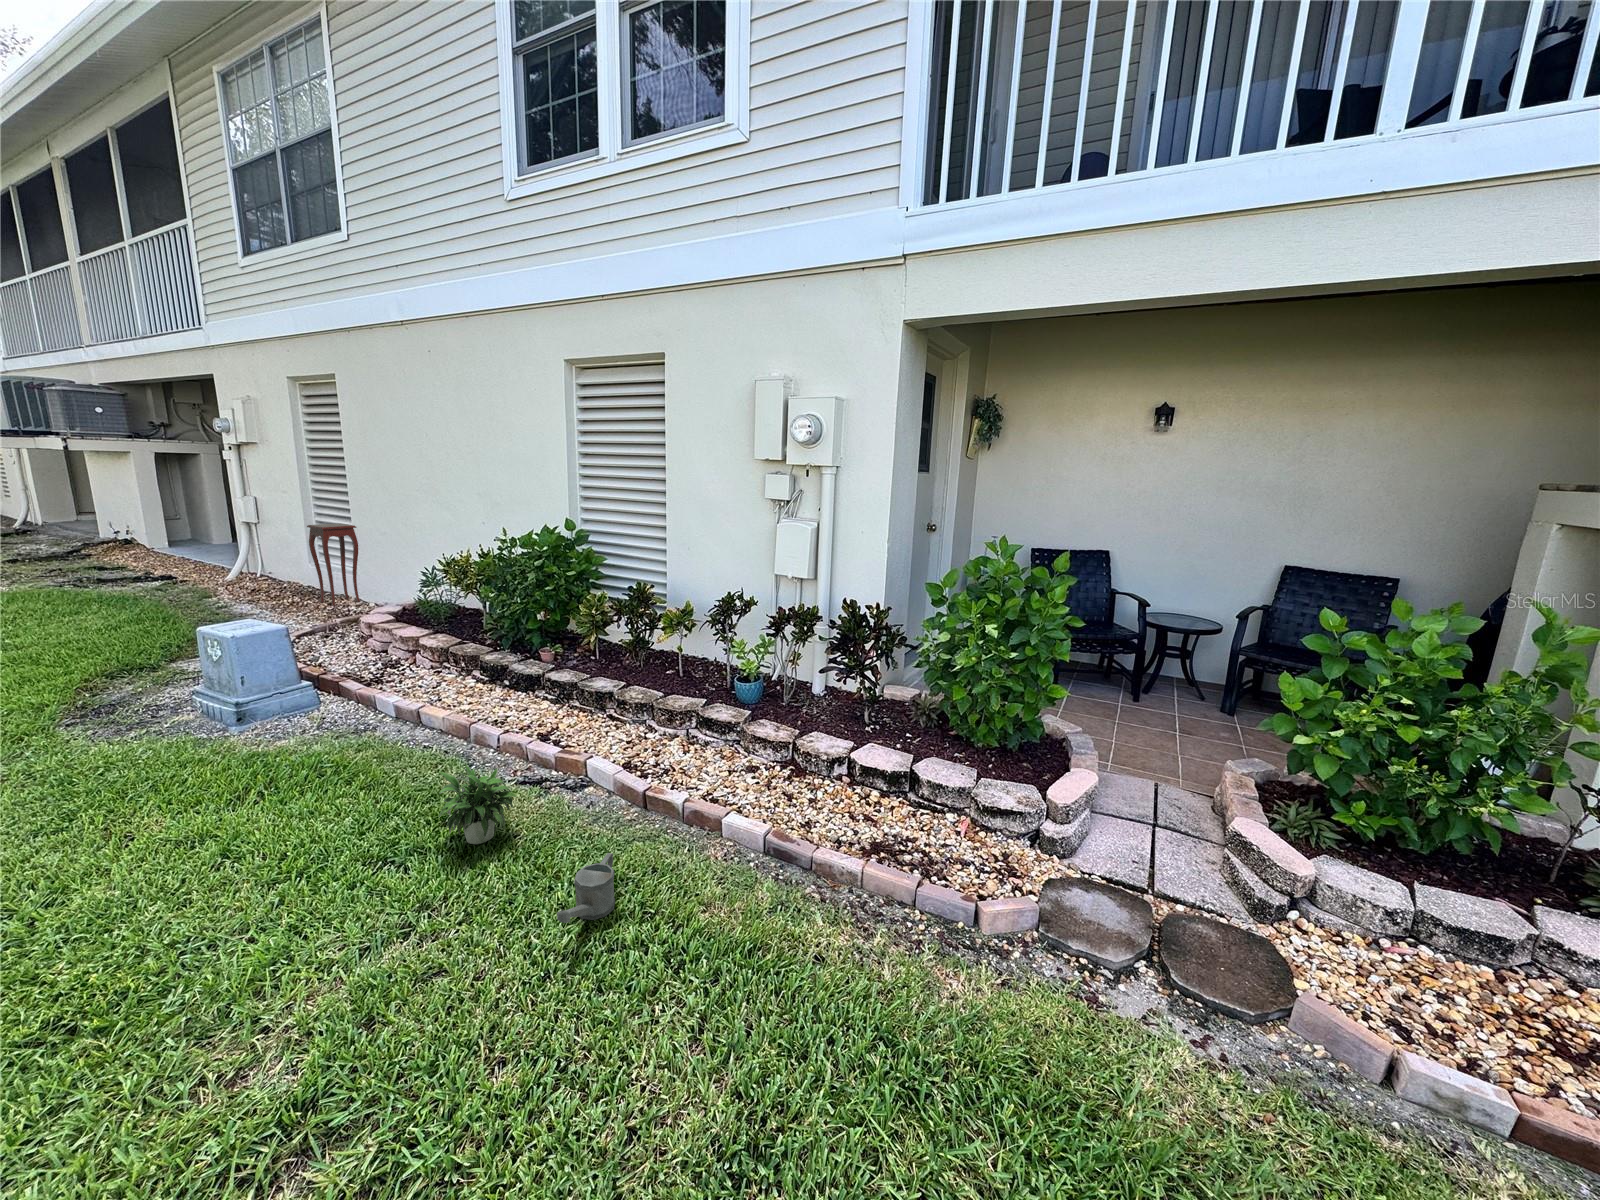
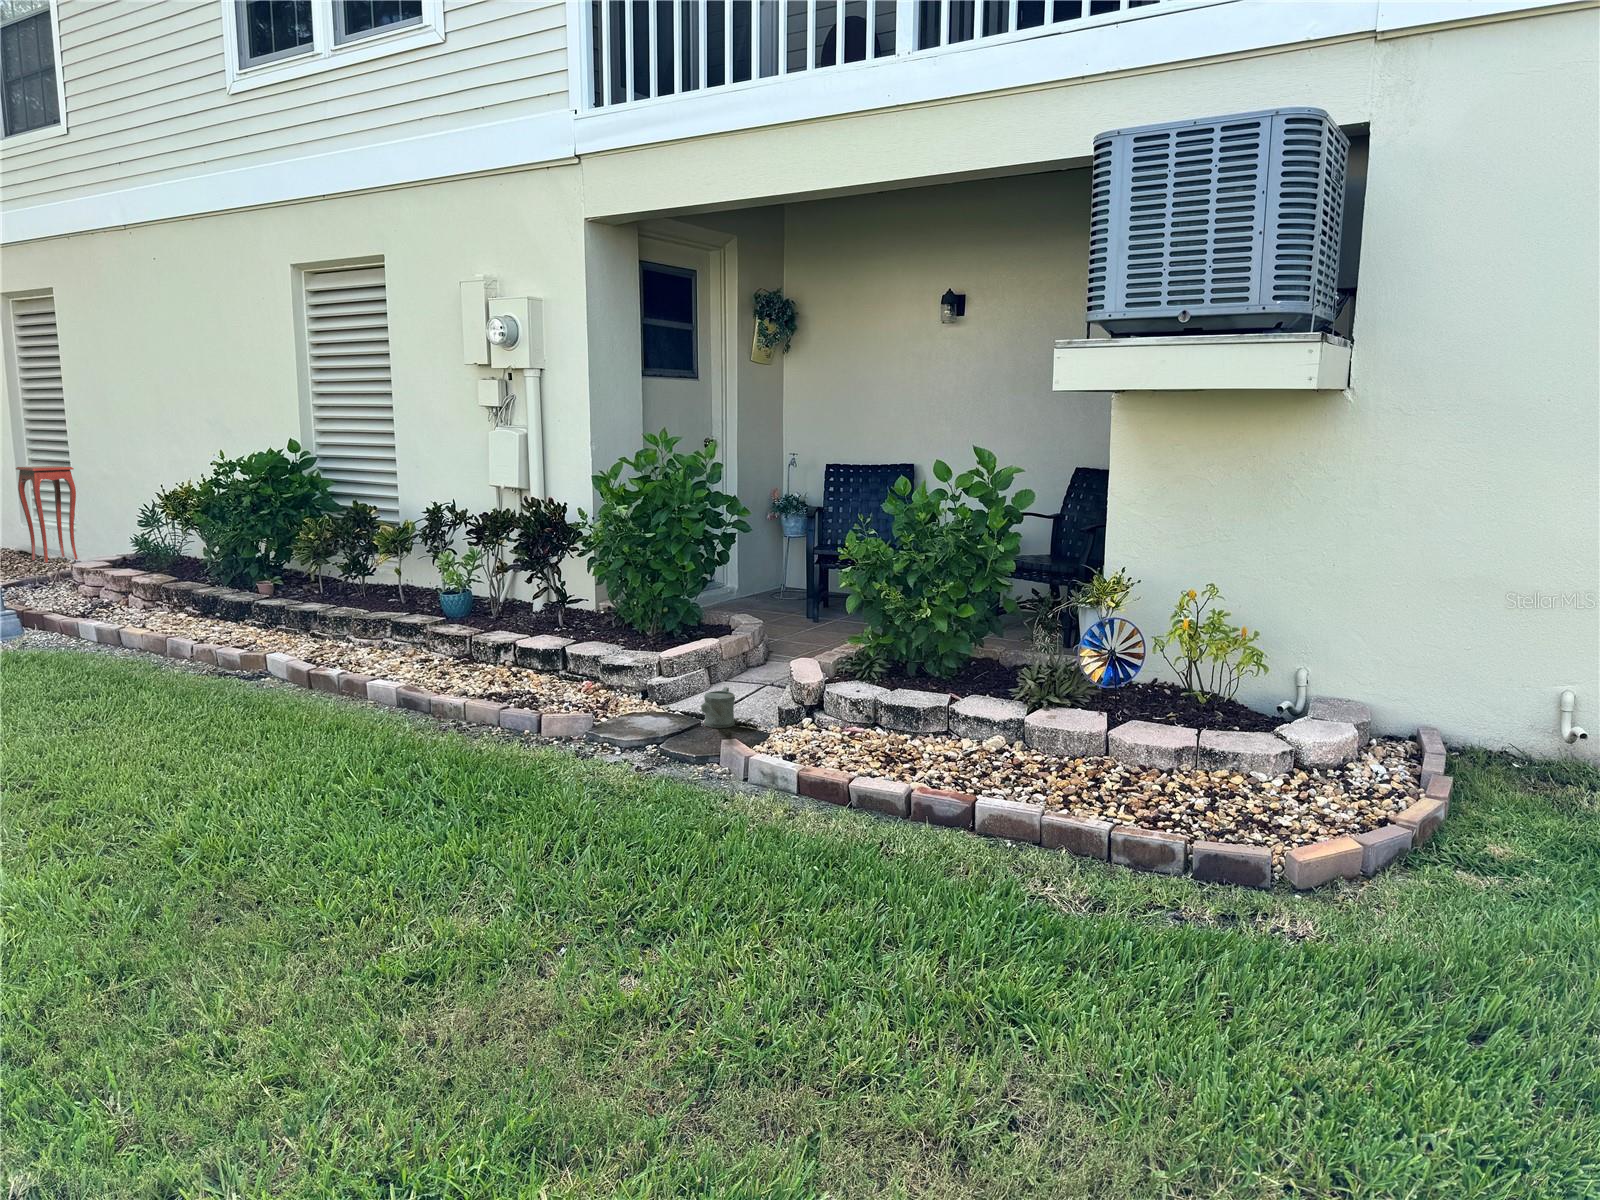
potted plant: present [439,765,517,844] -> none [111,631,180,696]
watering can: present [557,853,615,923] -> present [701,687,735,728]

